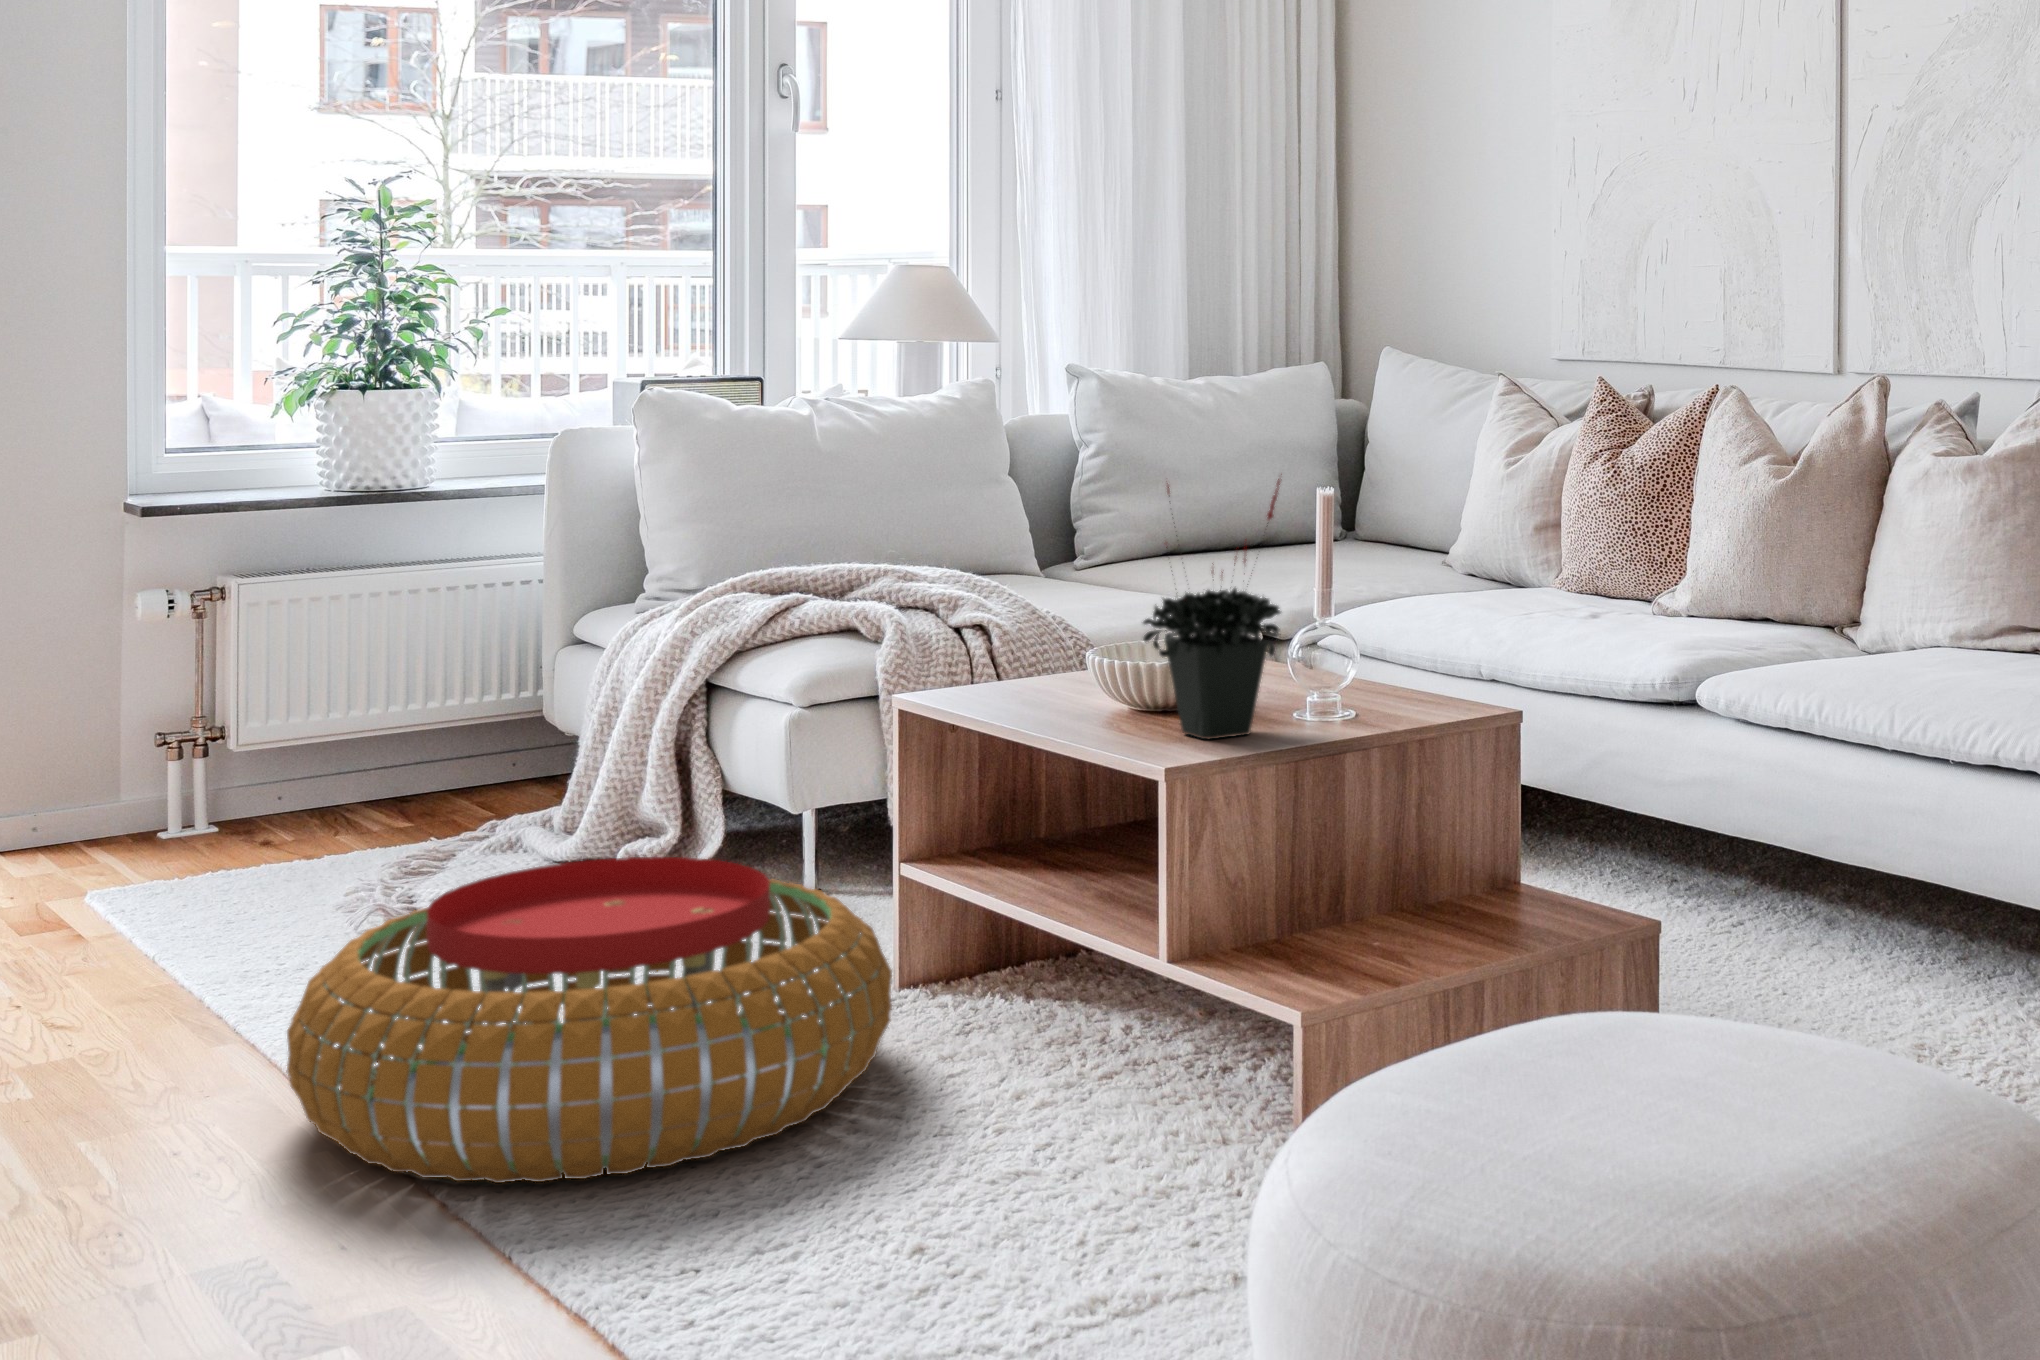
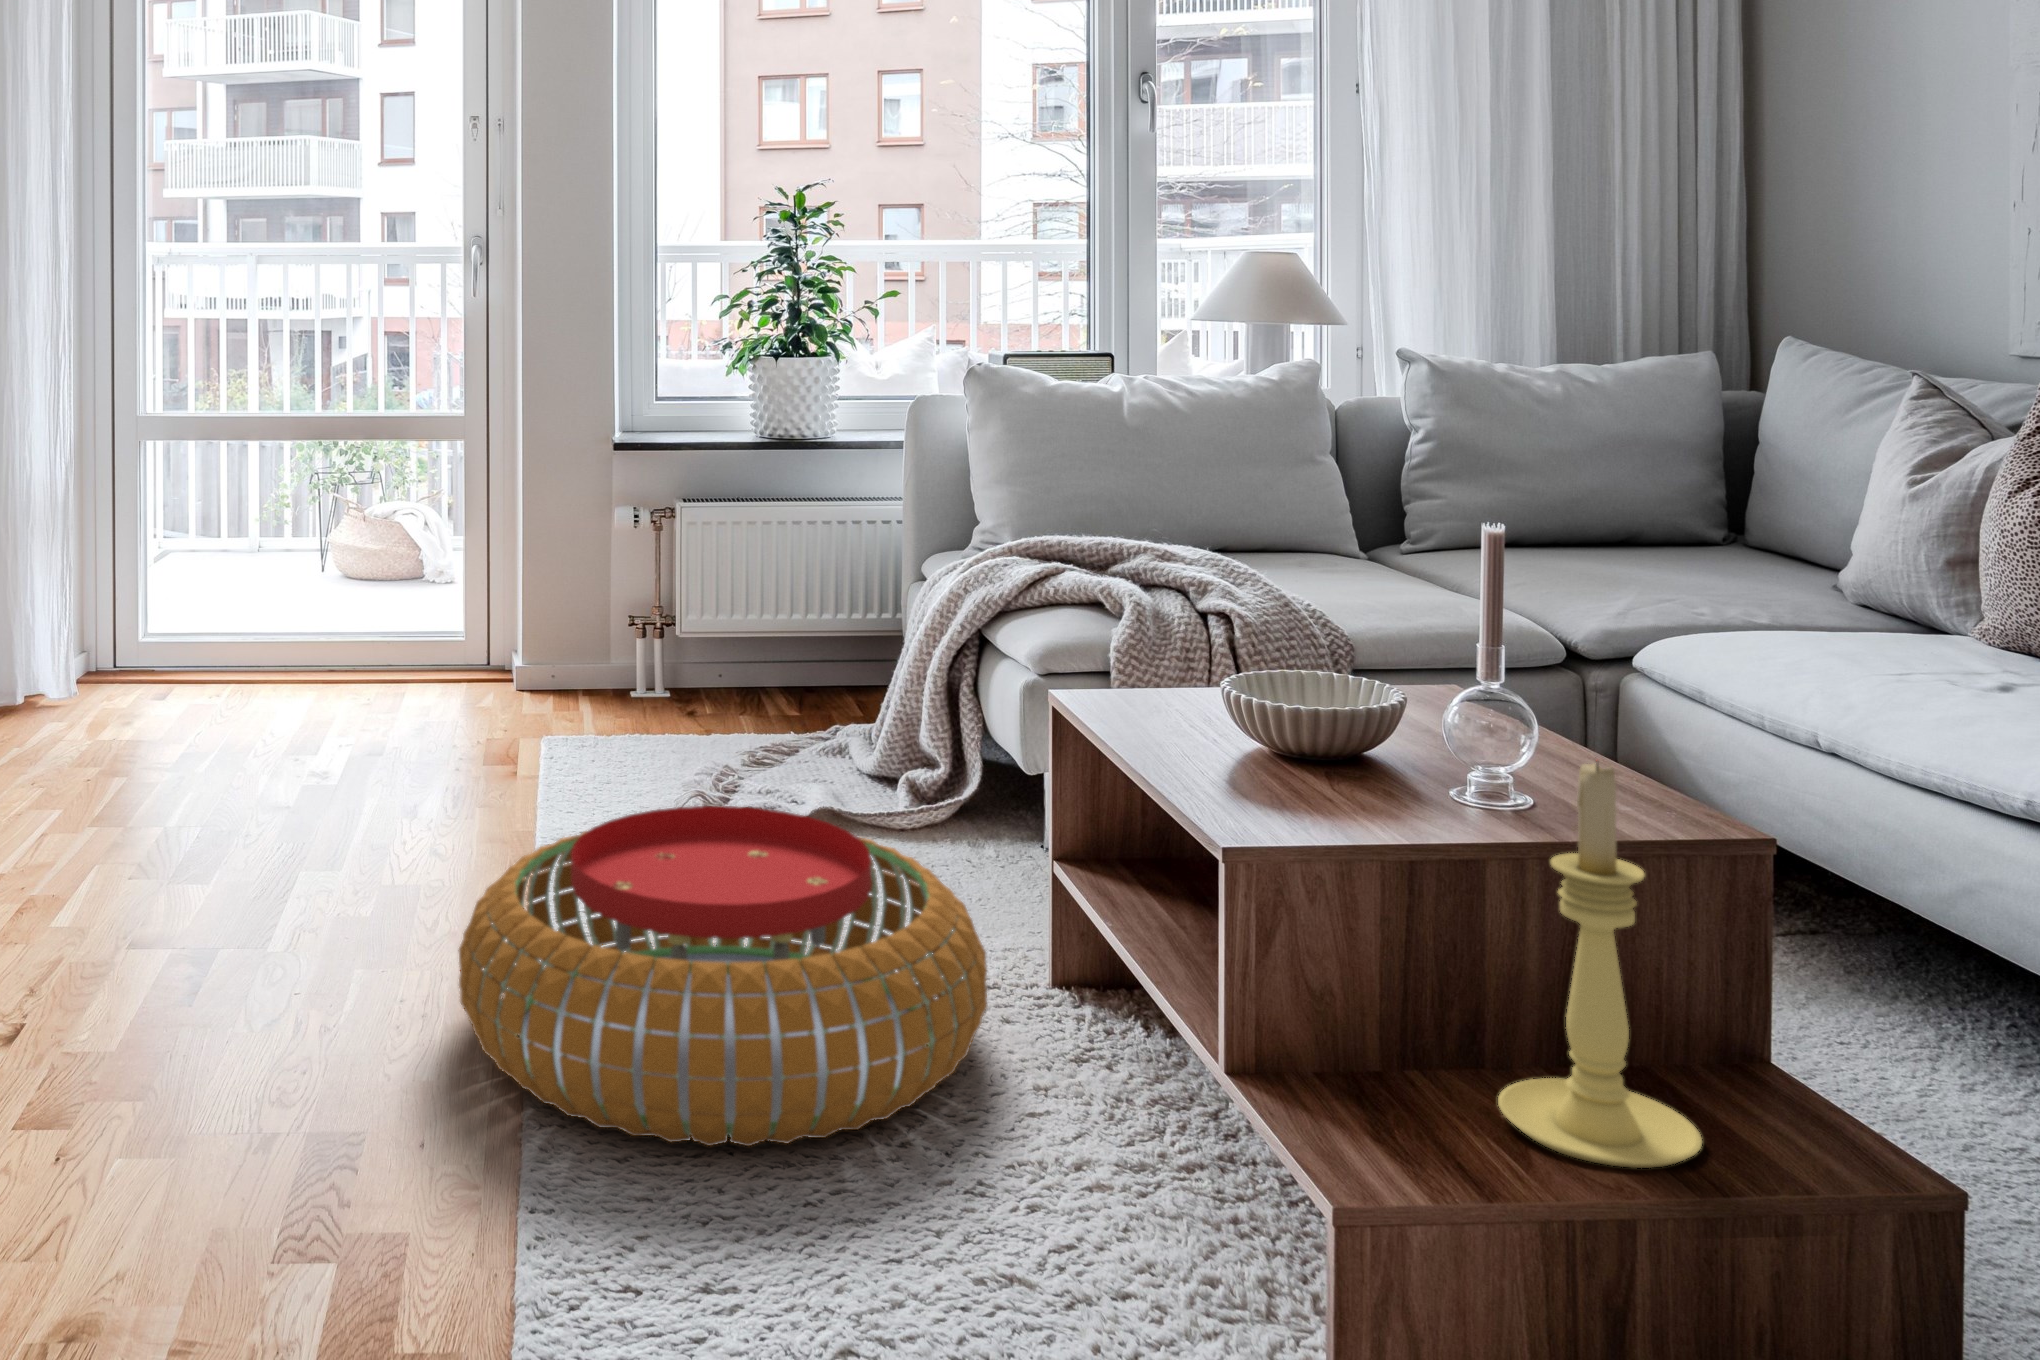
potted plant: present [1143,474,1282,739] -> none [1245,503,1423,811]
candle holder: none [1375,648,1511,946] -> present [1498,763,1702,1168]

